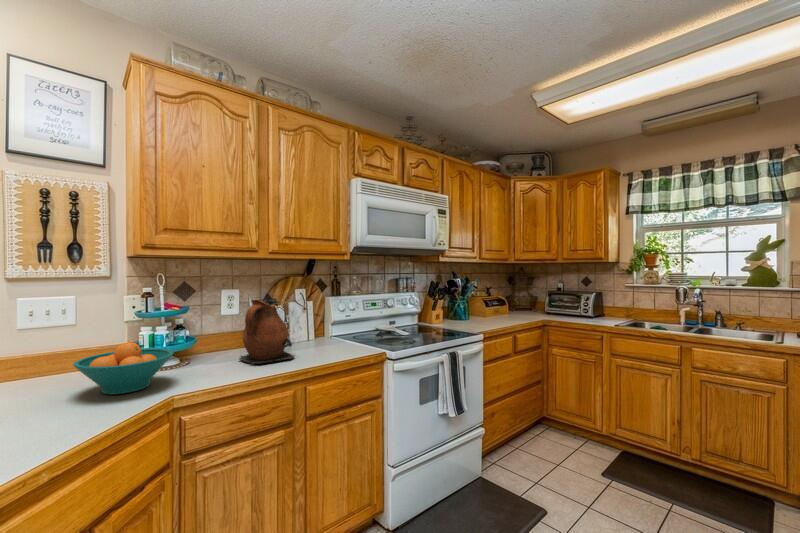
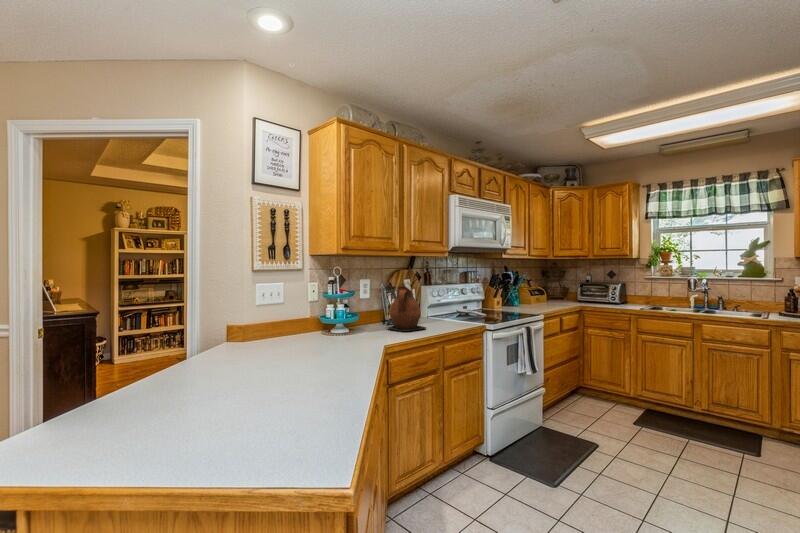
fruit bowl: present [73,342,174,394] -> none [319,312,373,345]

